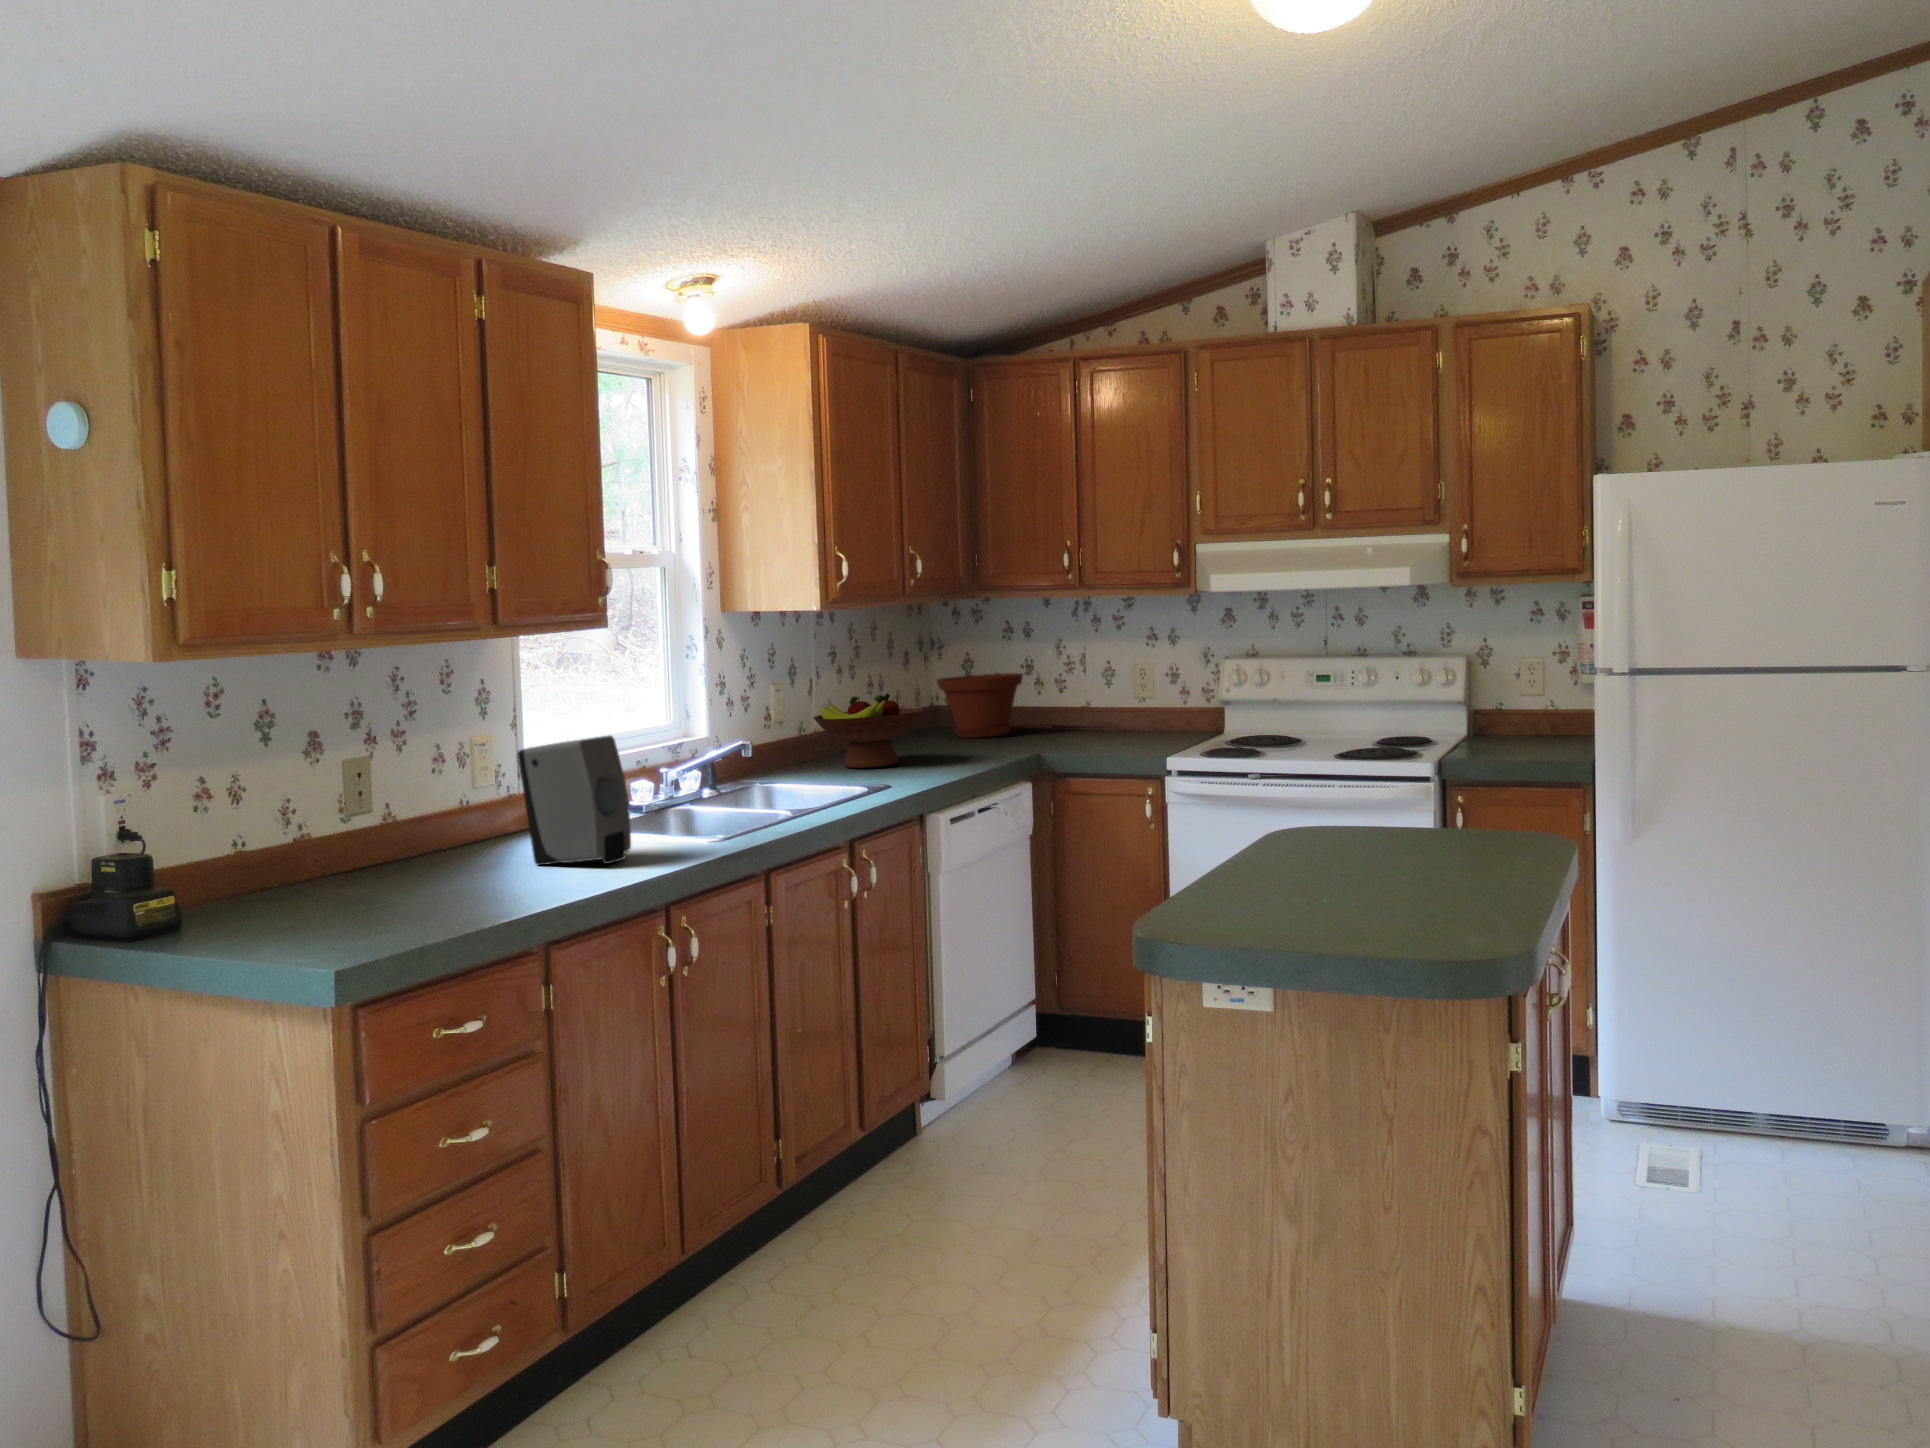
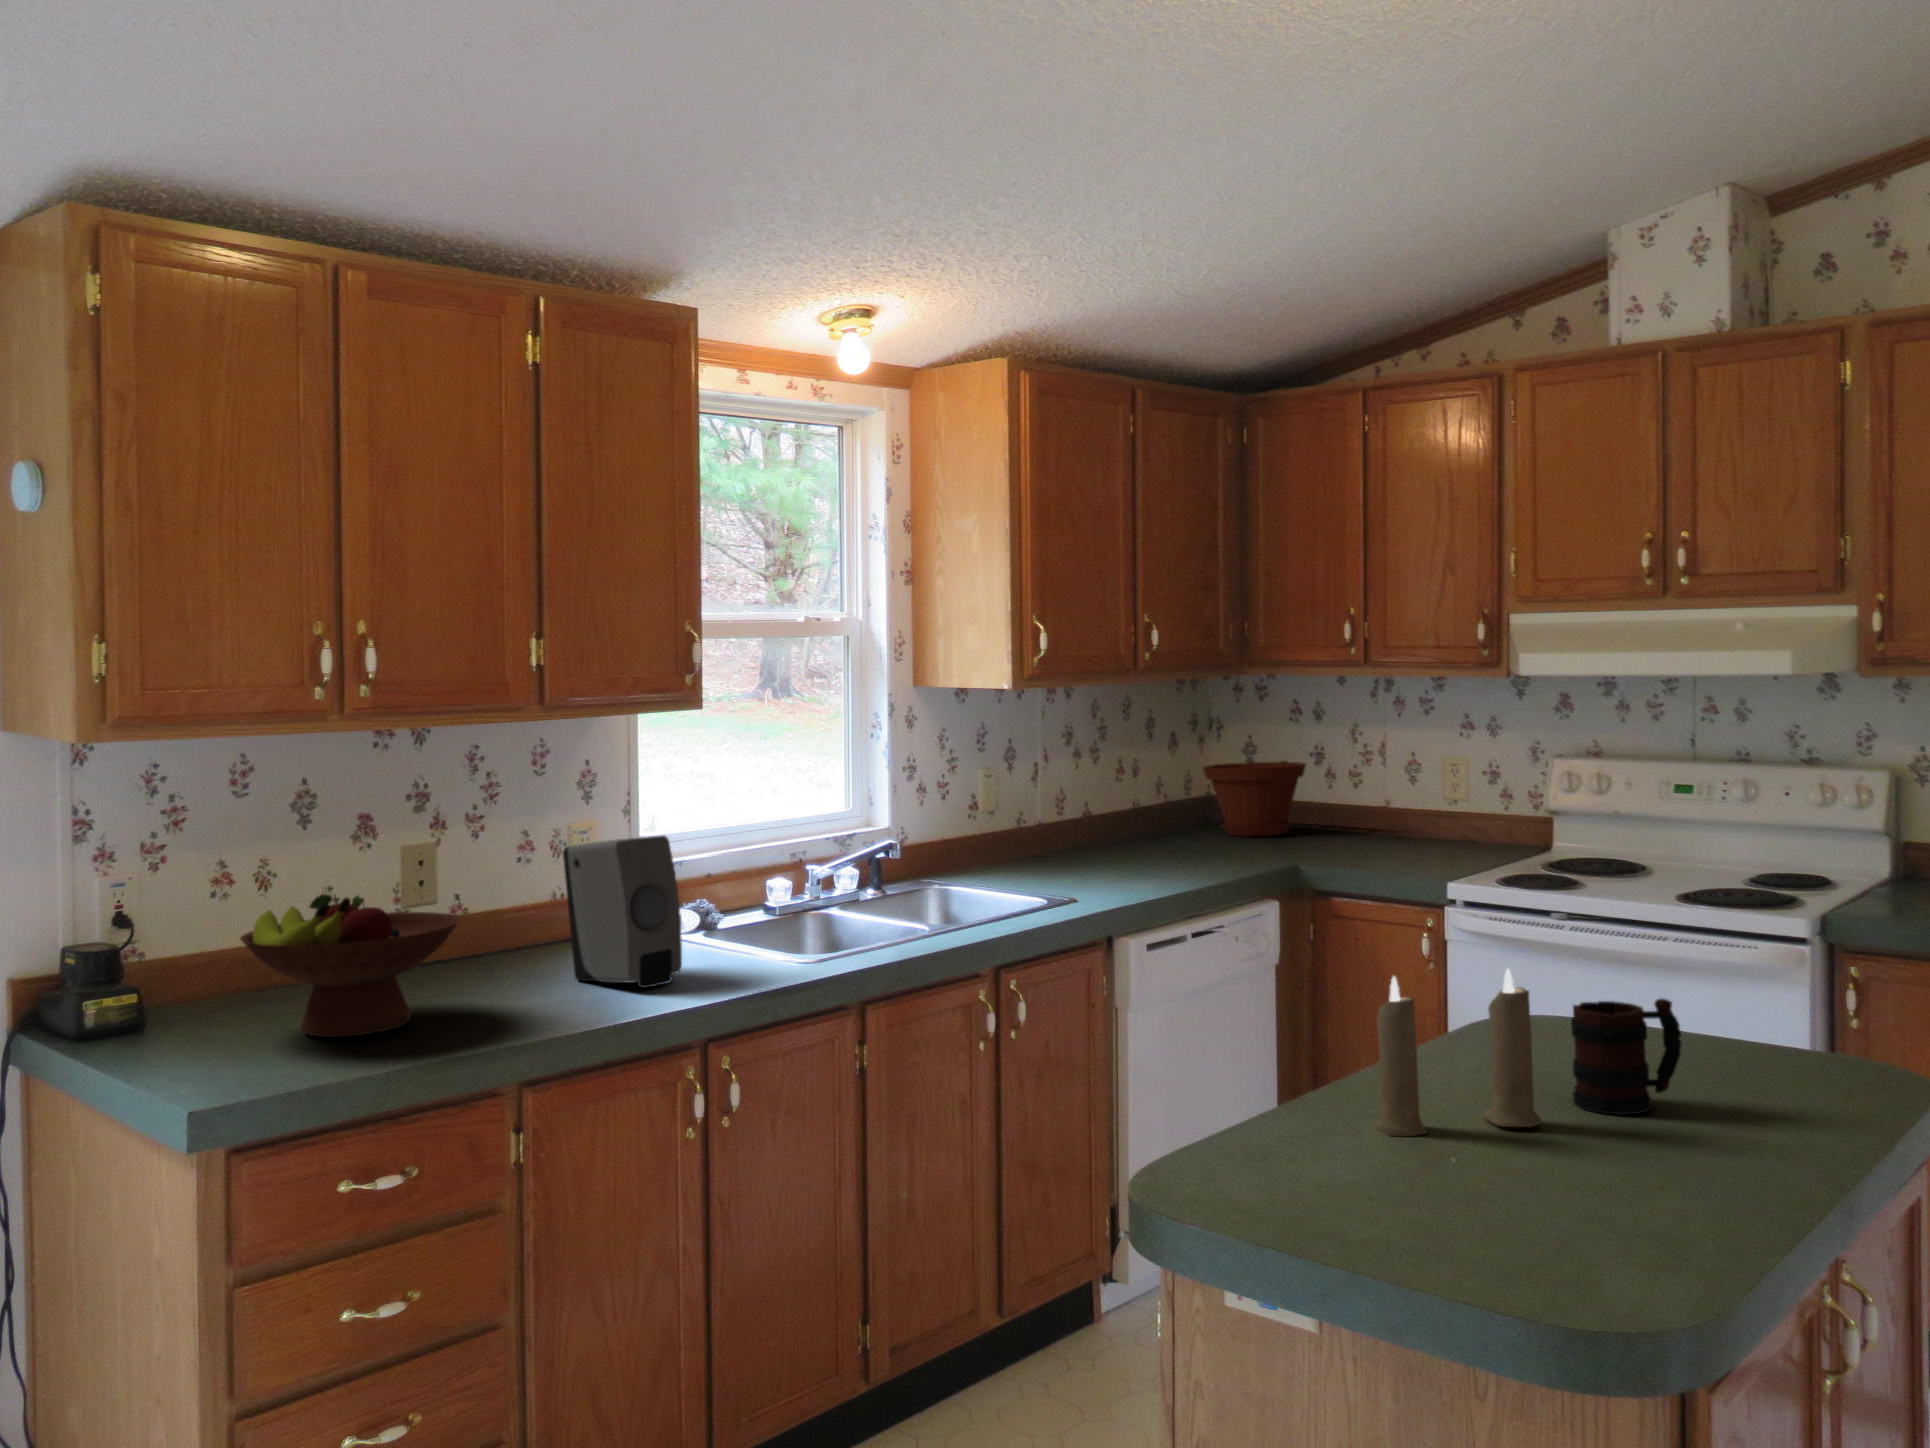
fruit bowl: present [813,693,922,768] -> present [240,895,460,1037]
candle: none [1240,771,1342,889] -> present [1373,969,1541,1136]
mug: none [1347,792,1414,868] -> present [1571,999,1681,1115]

